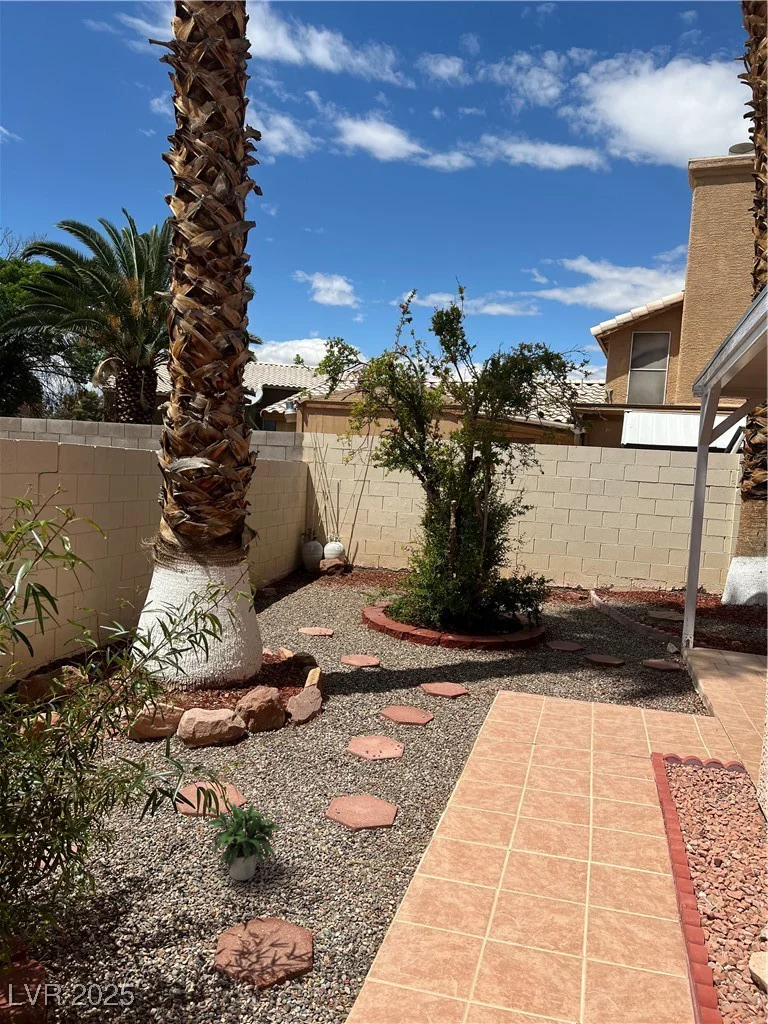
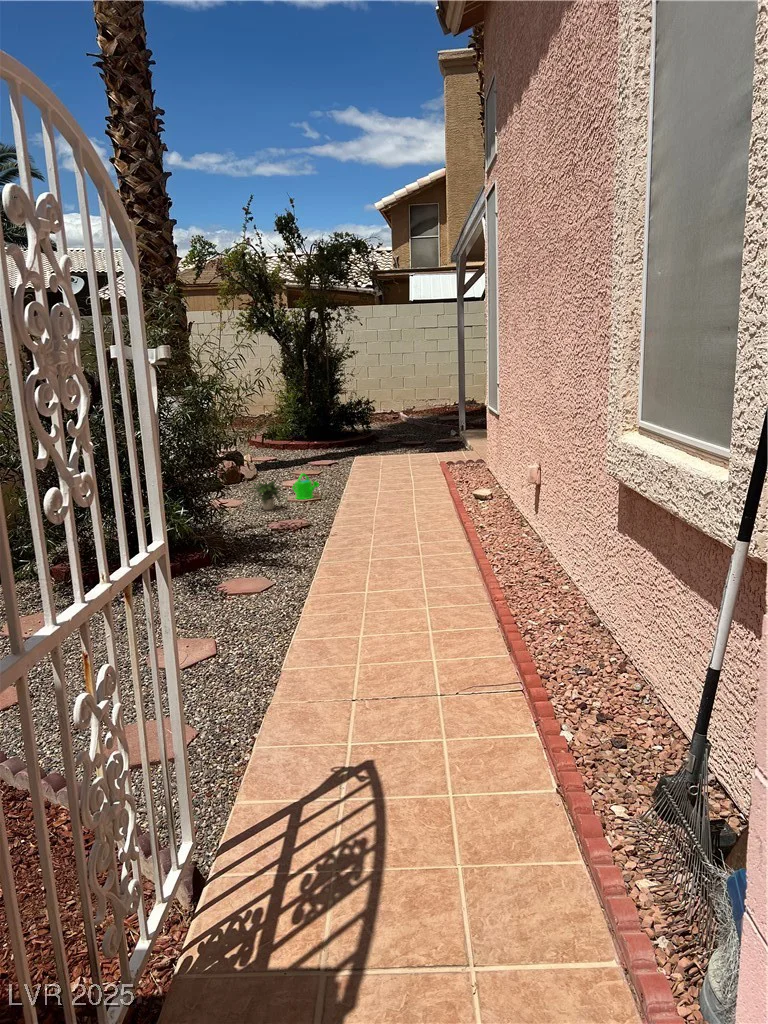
watering can: none [324,781,374,845] -> present [293,473,319,499]

